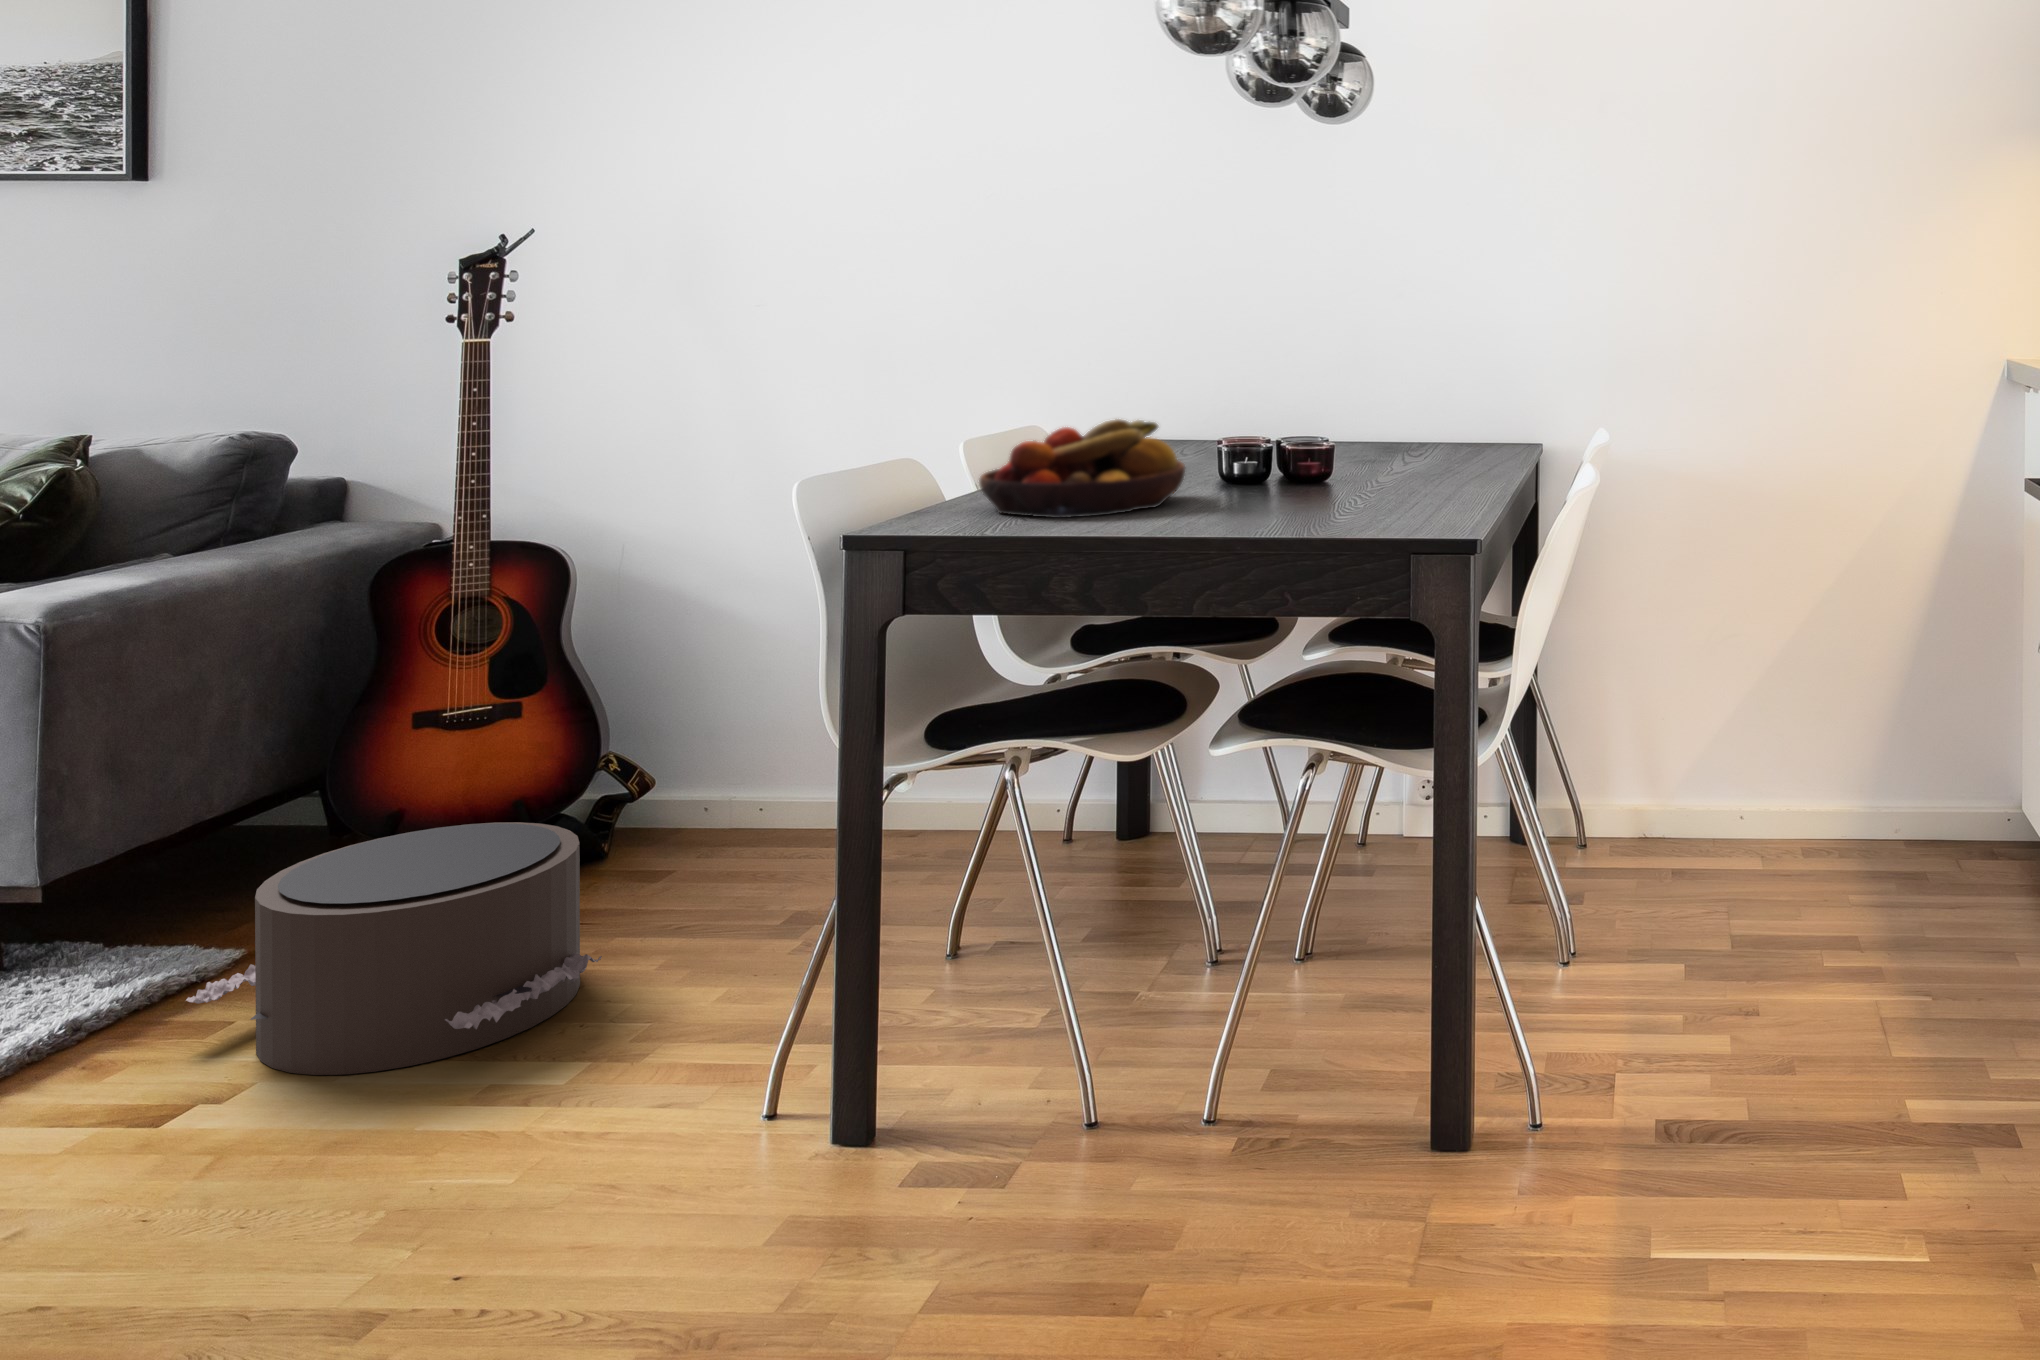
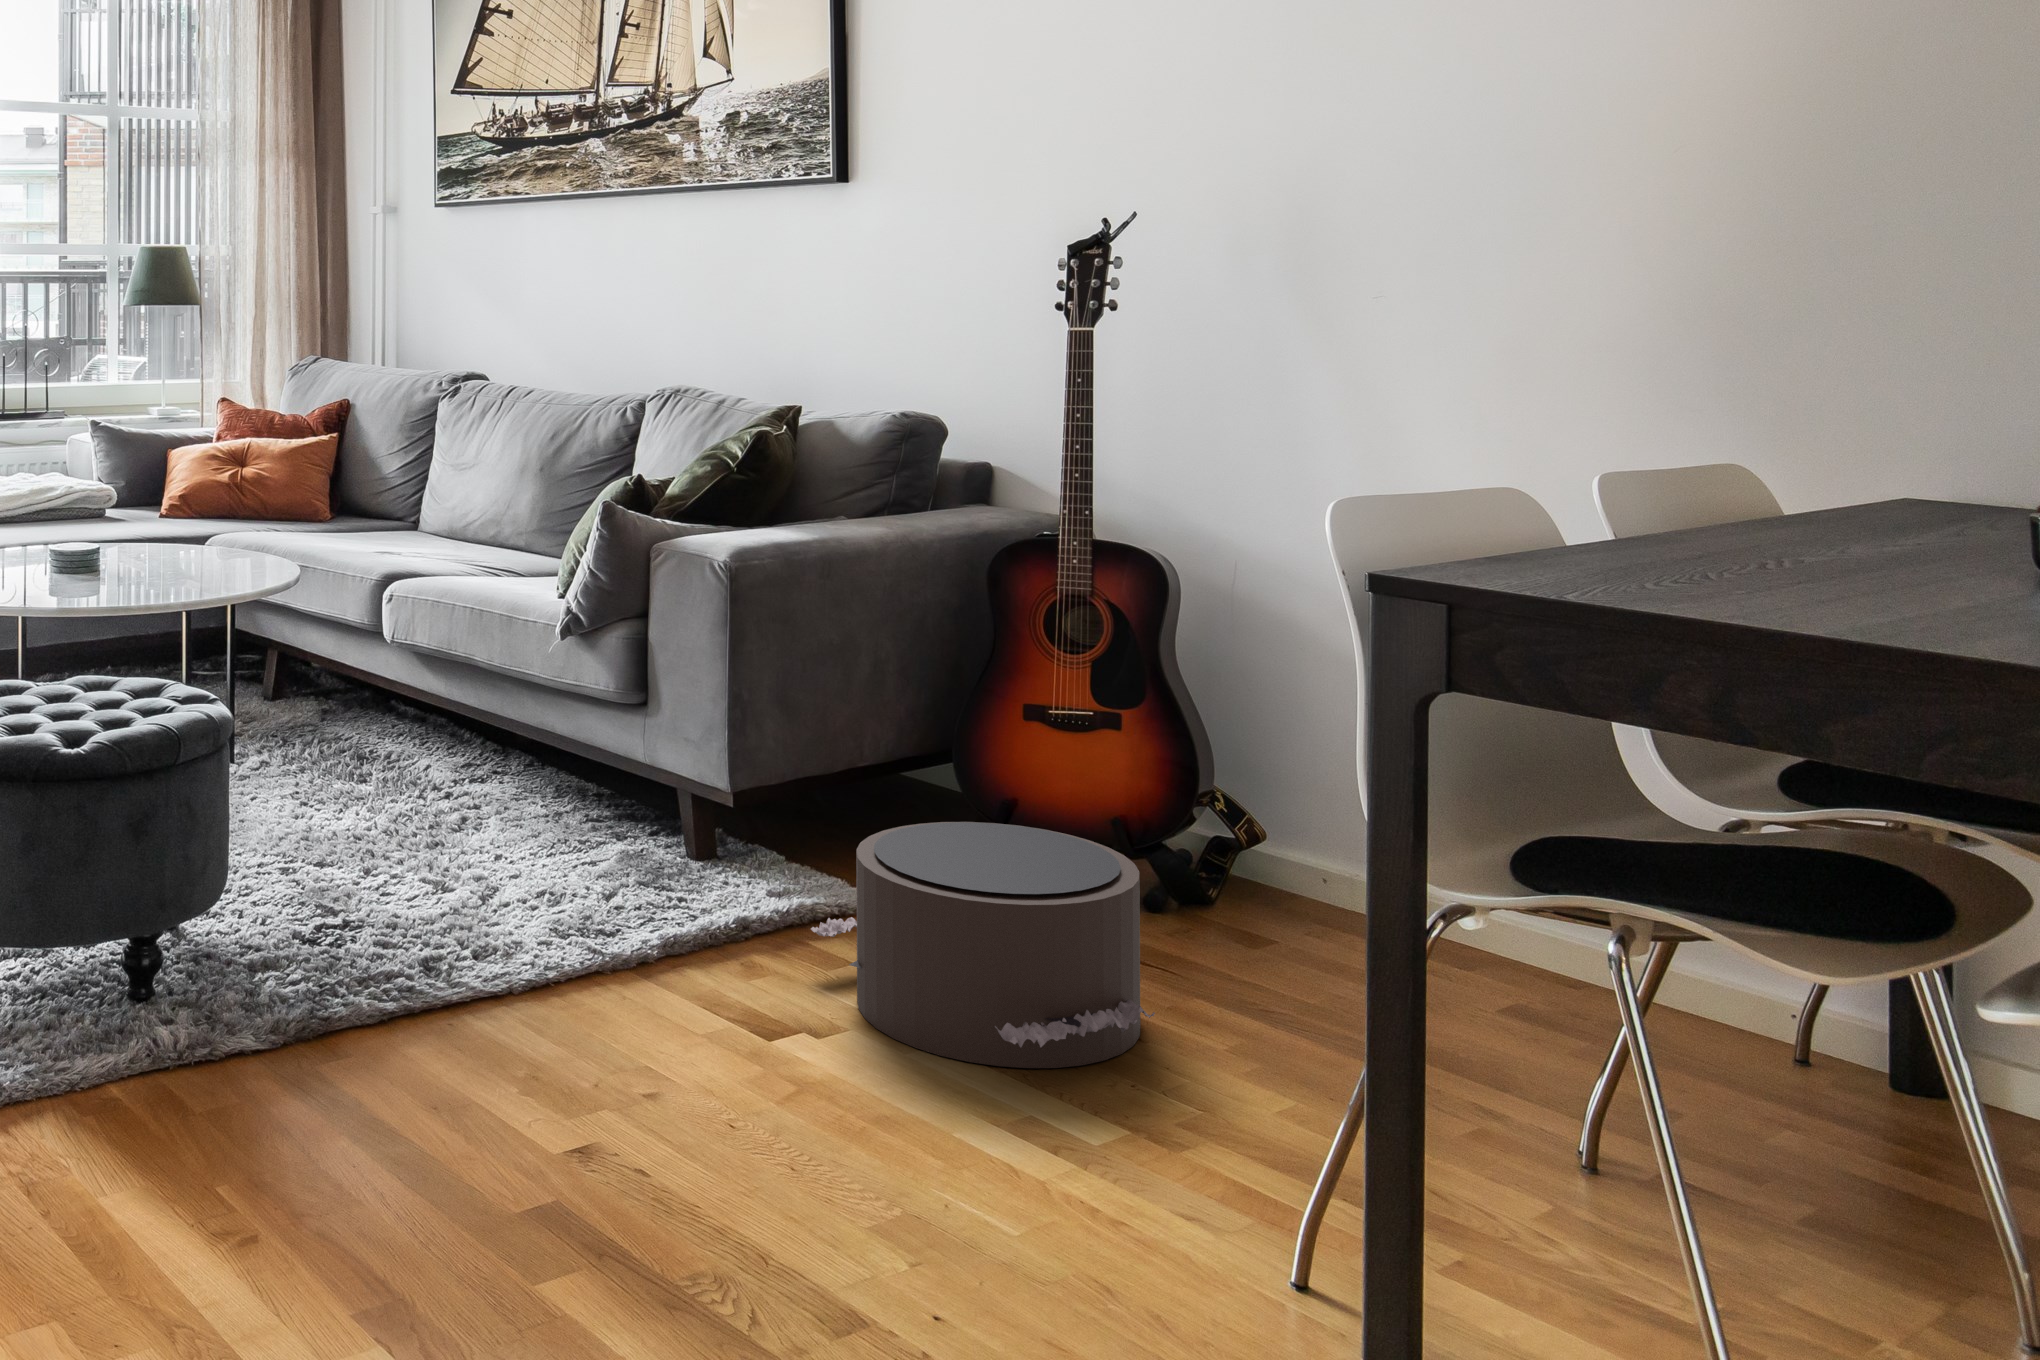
fruit bowl: present [979,419,1185,518] -> none [1577,456,1932,598]

